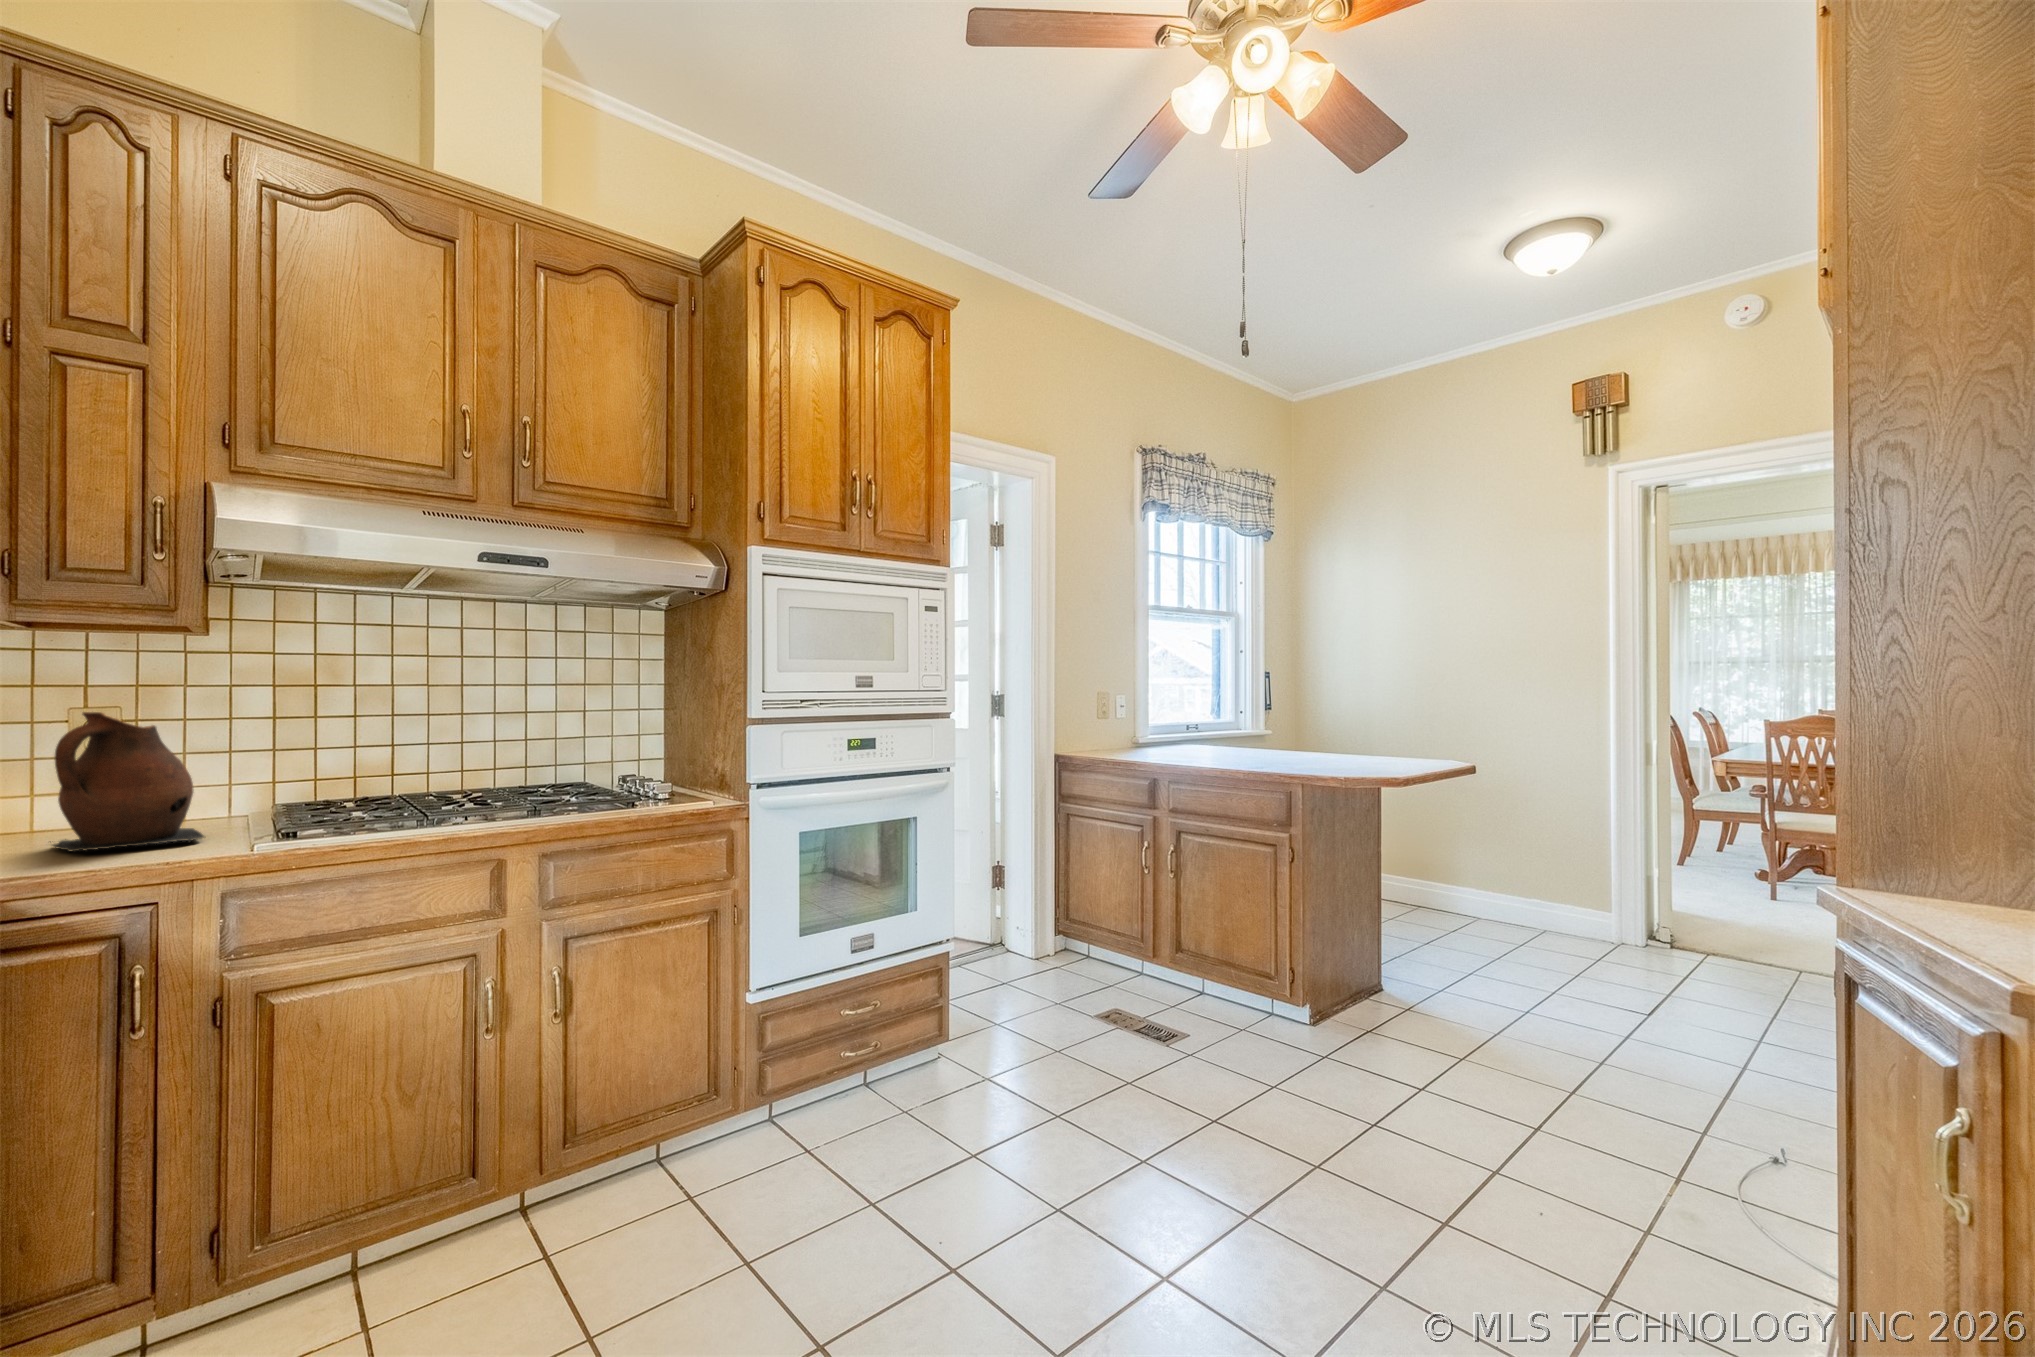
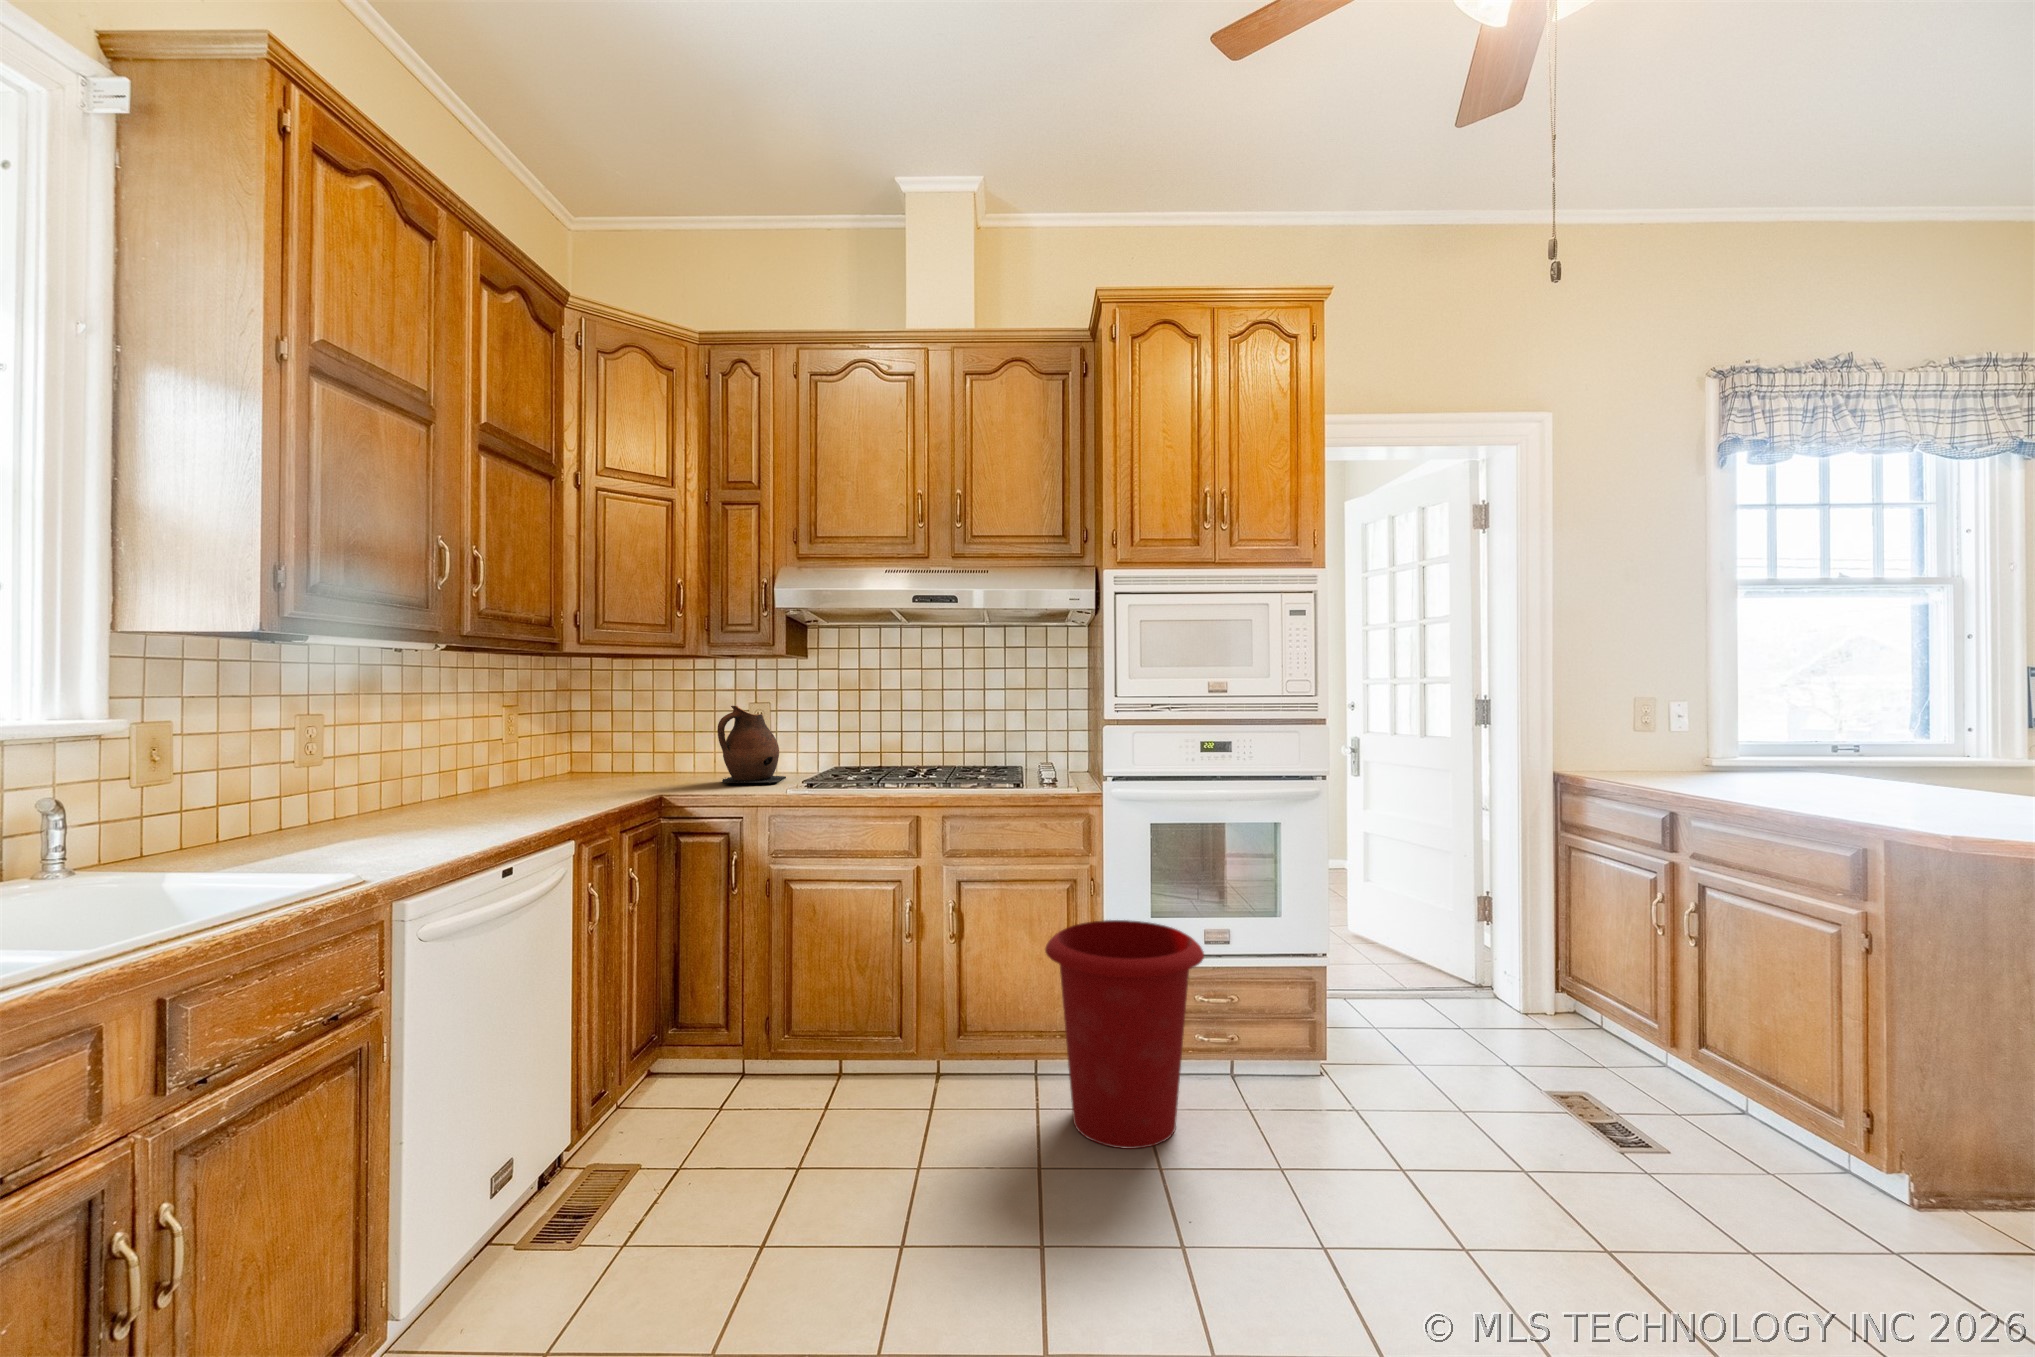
waste bin: none [713,942,896,1207] -> present [1045,920,1204,1149]

